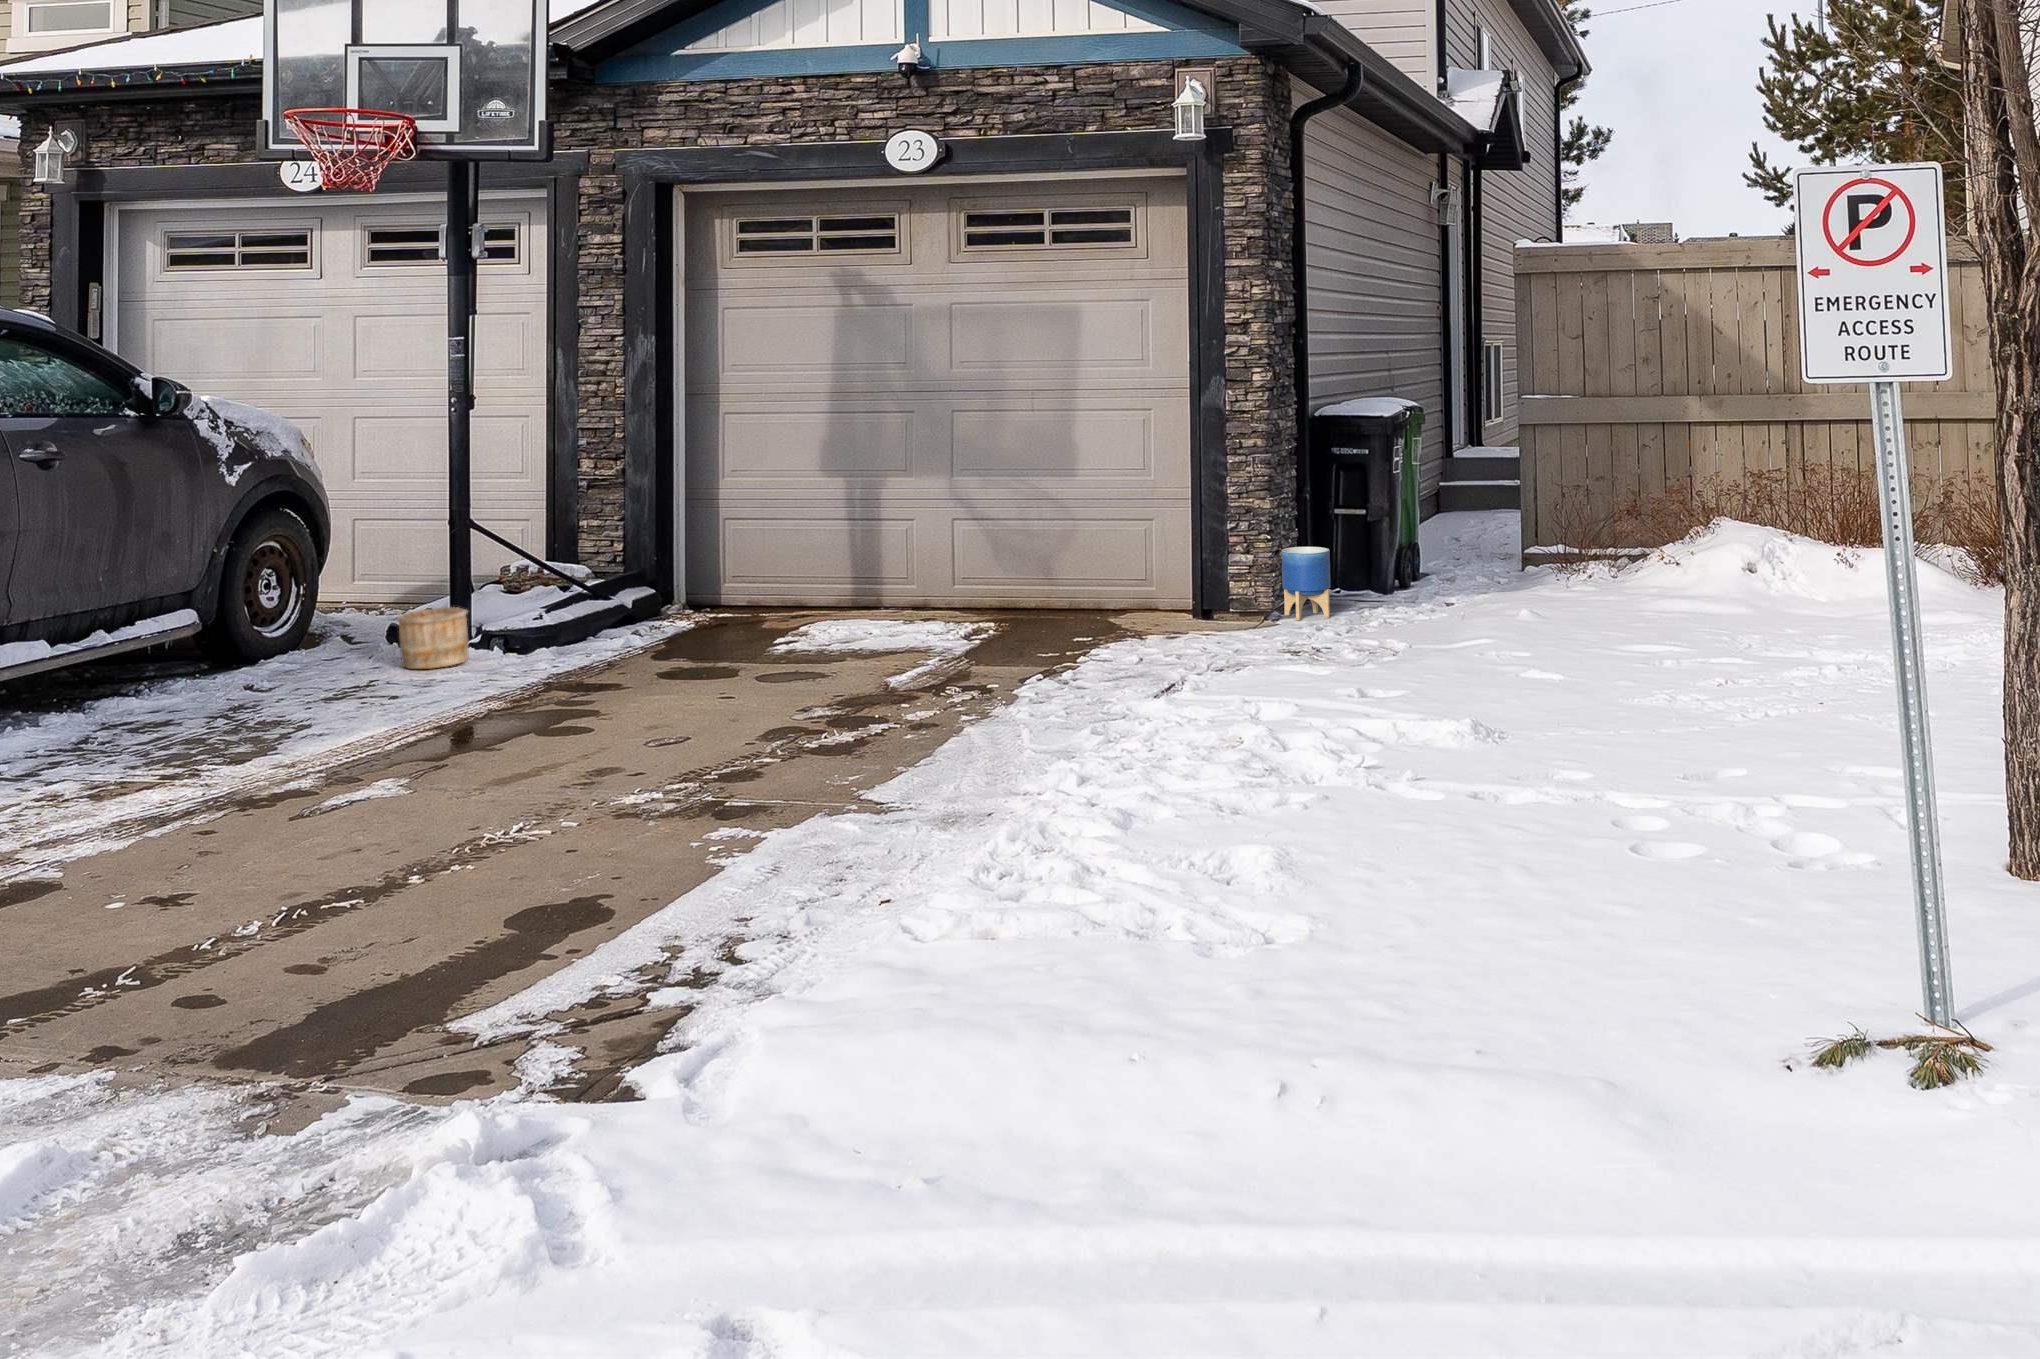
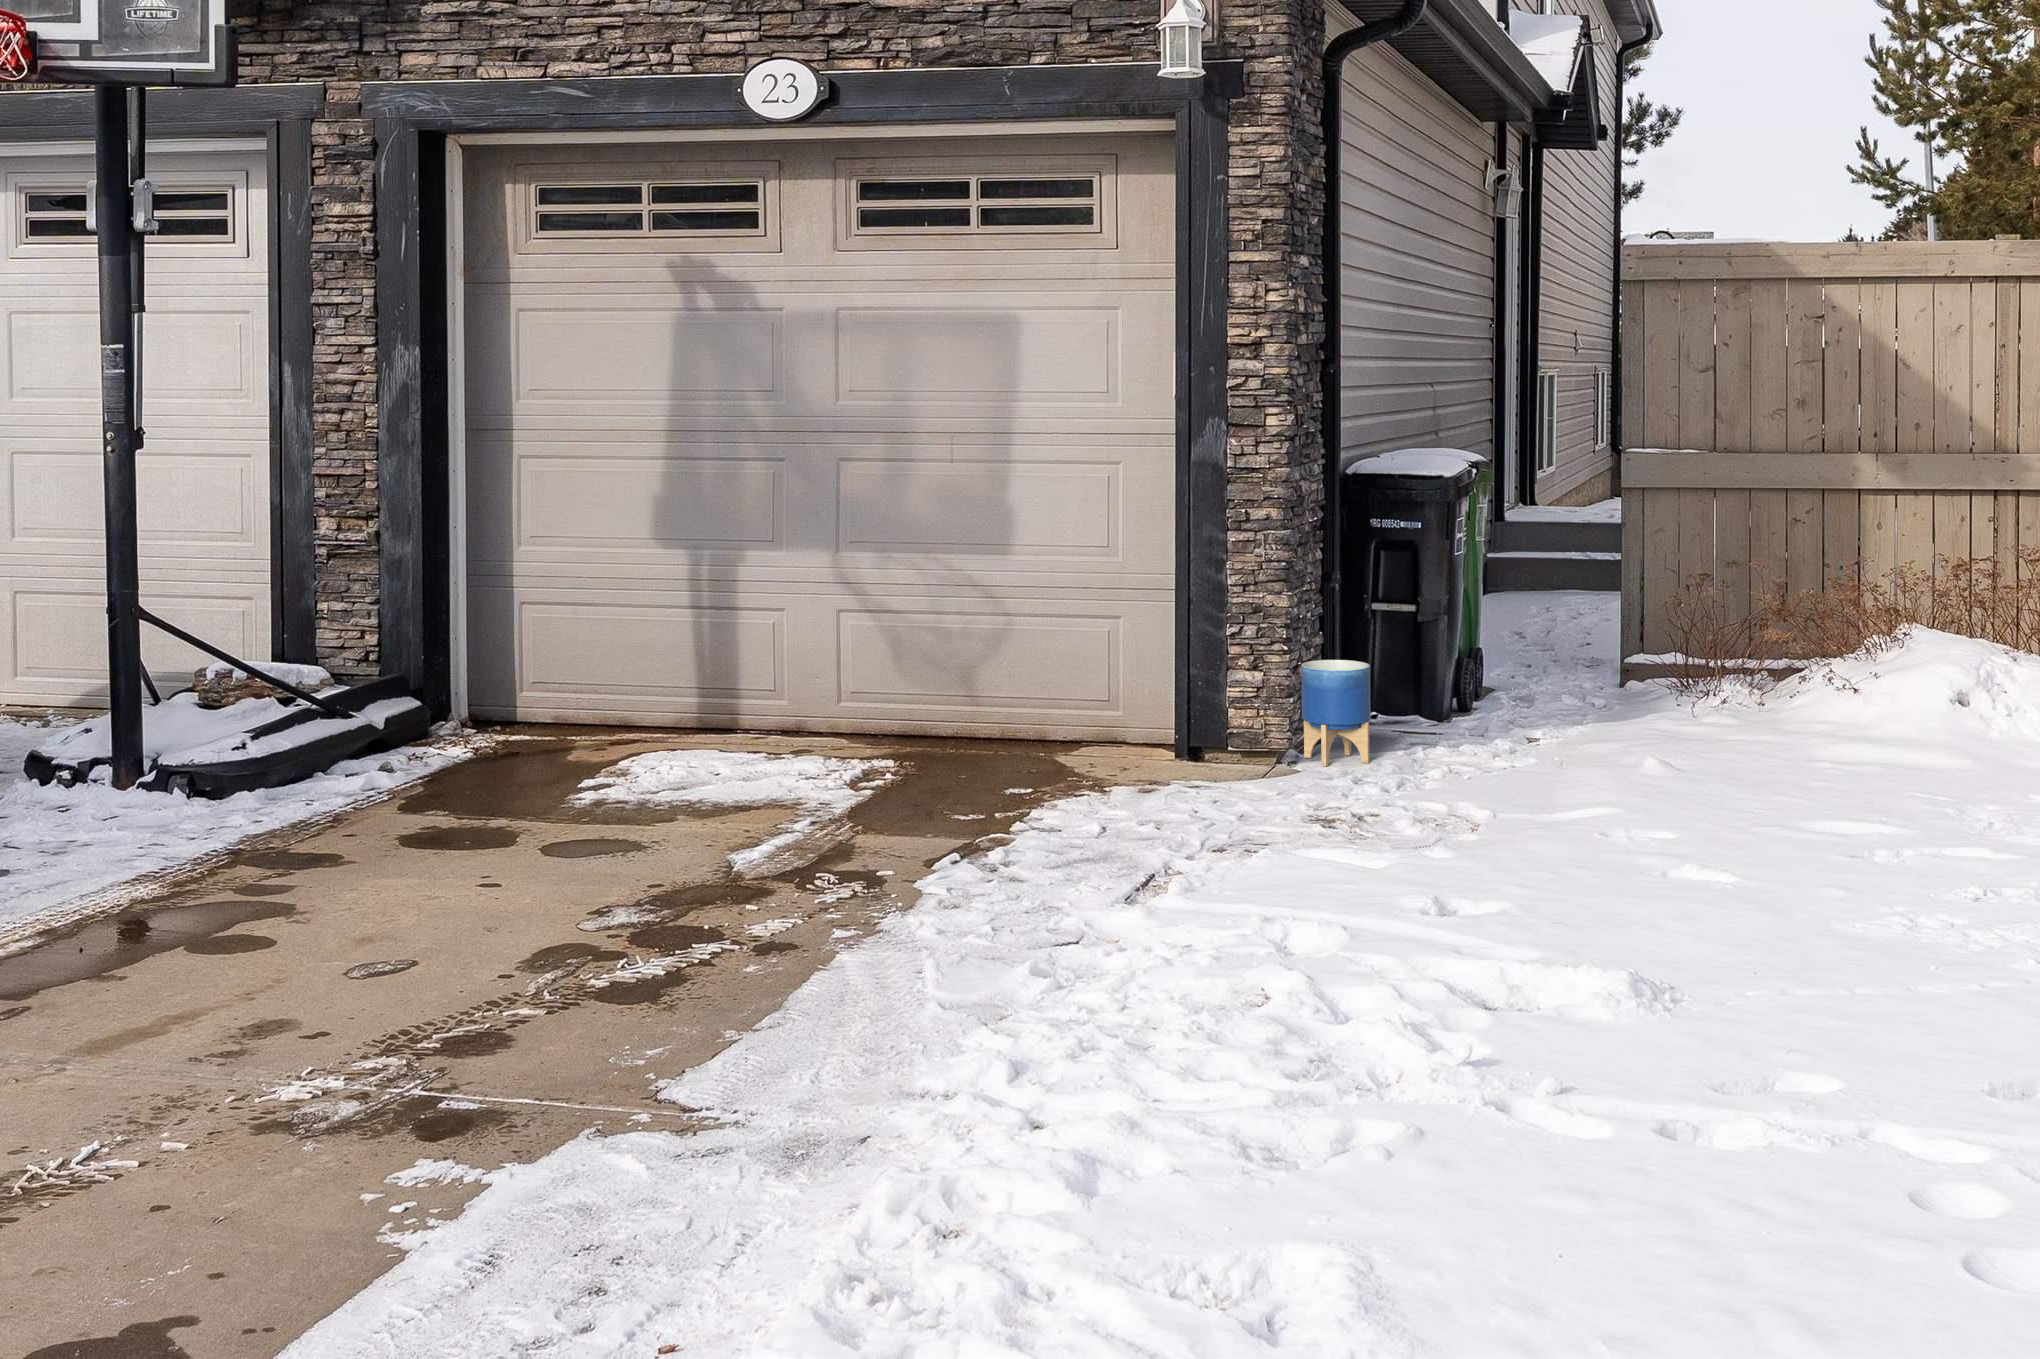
wooden bucket: present [397,607,469,669] -> none [26,731,133,822]

